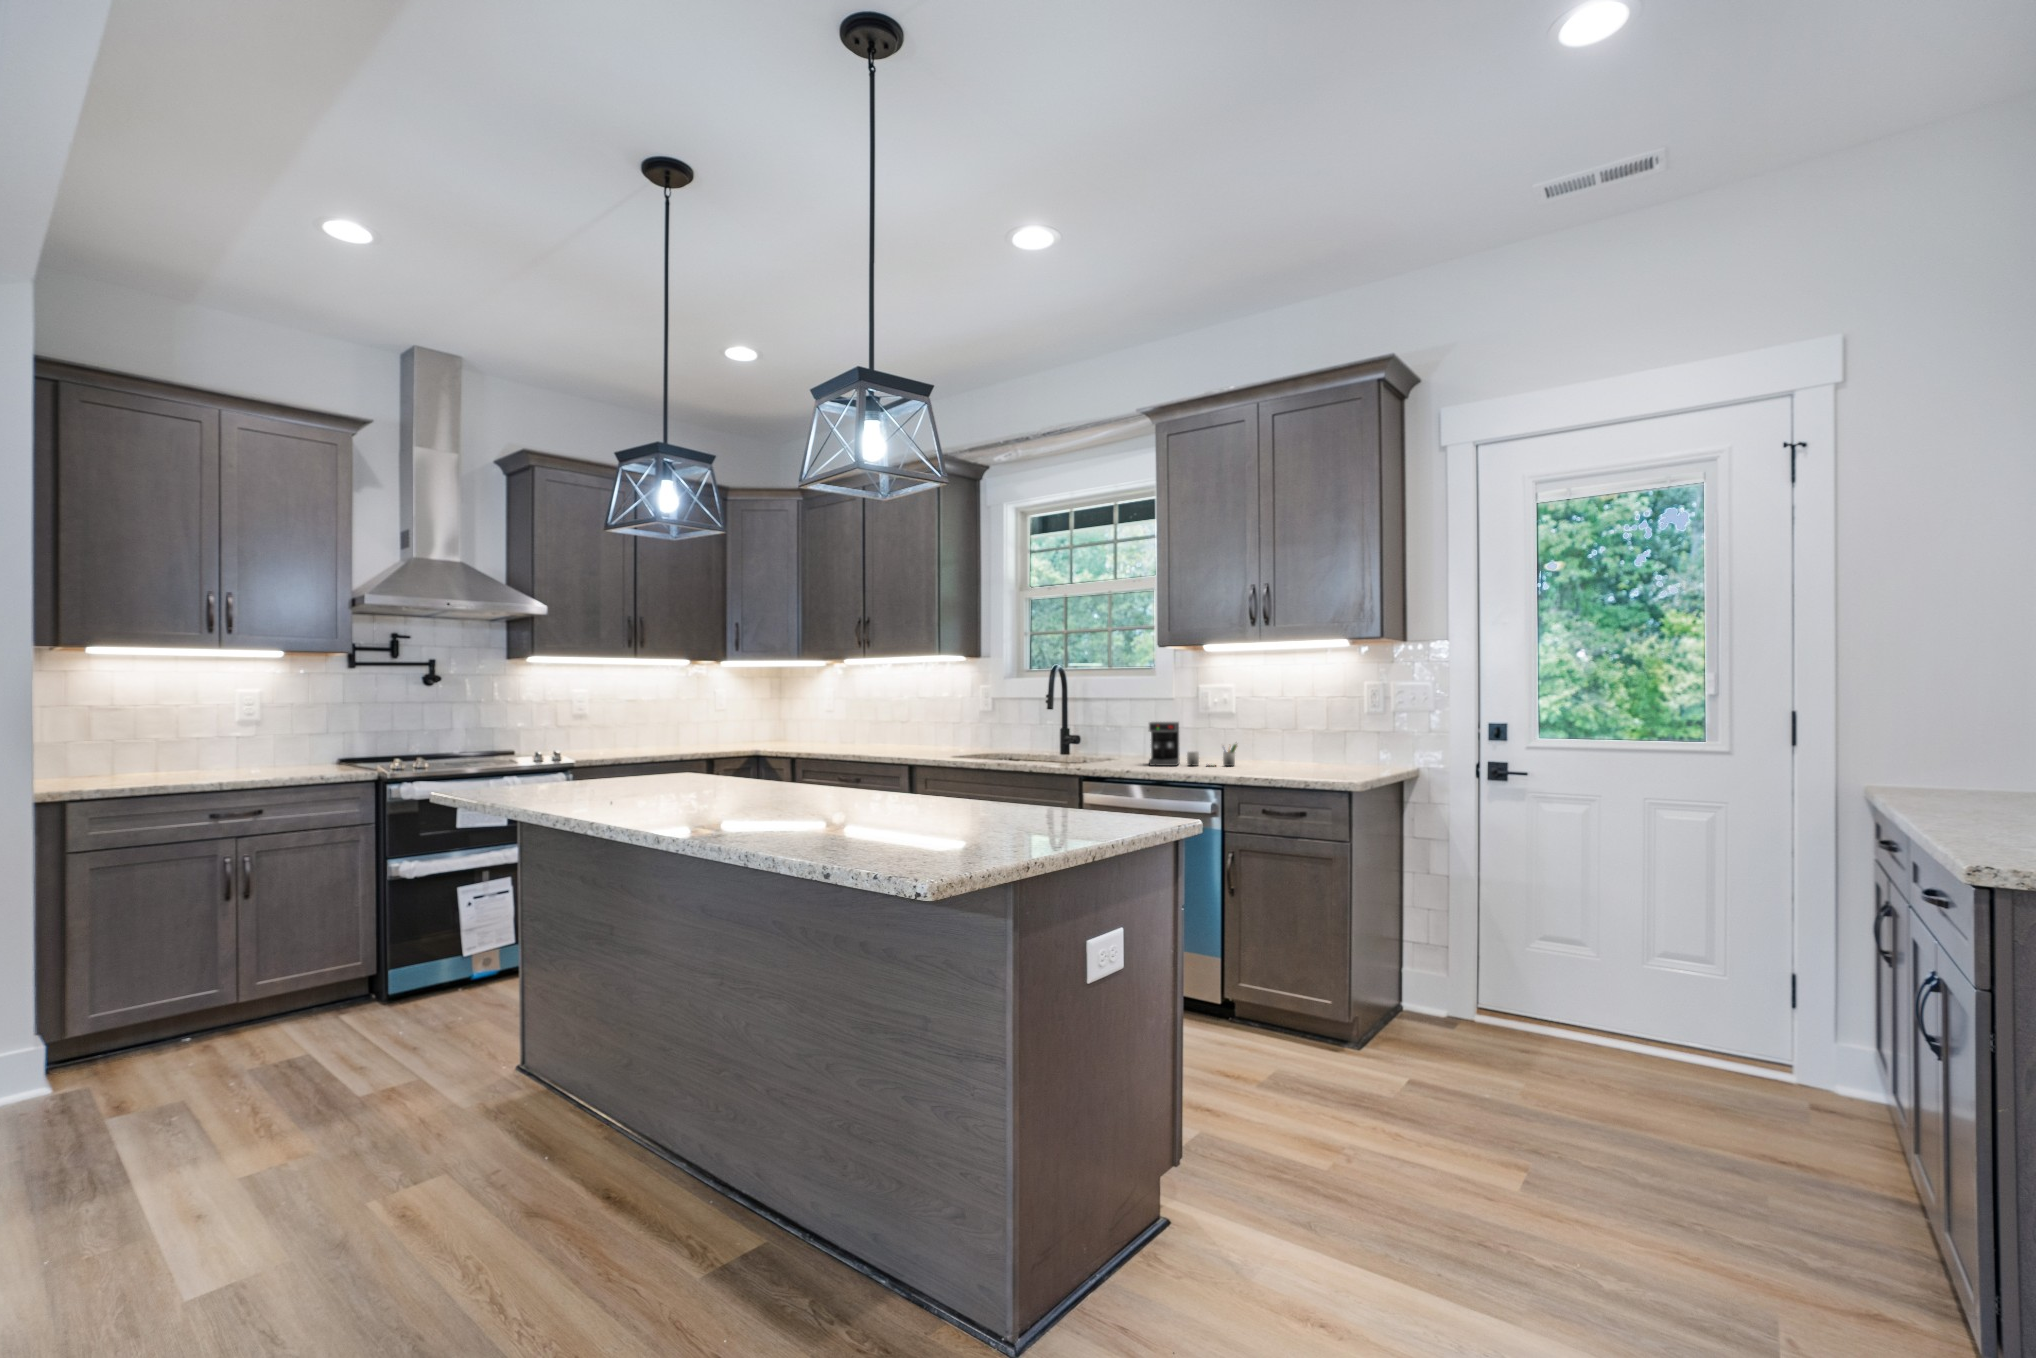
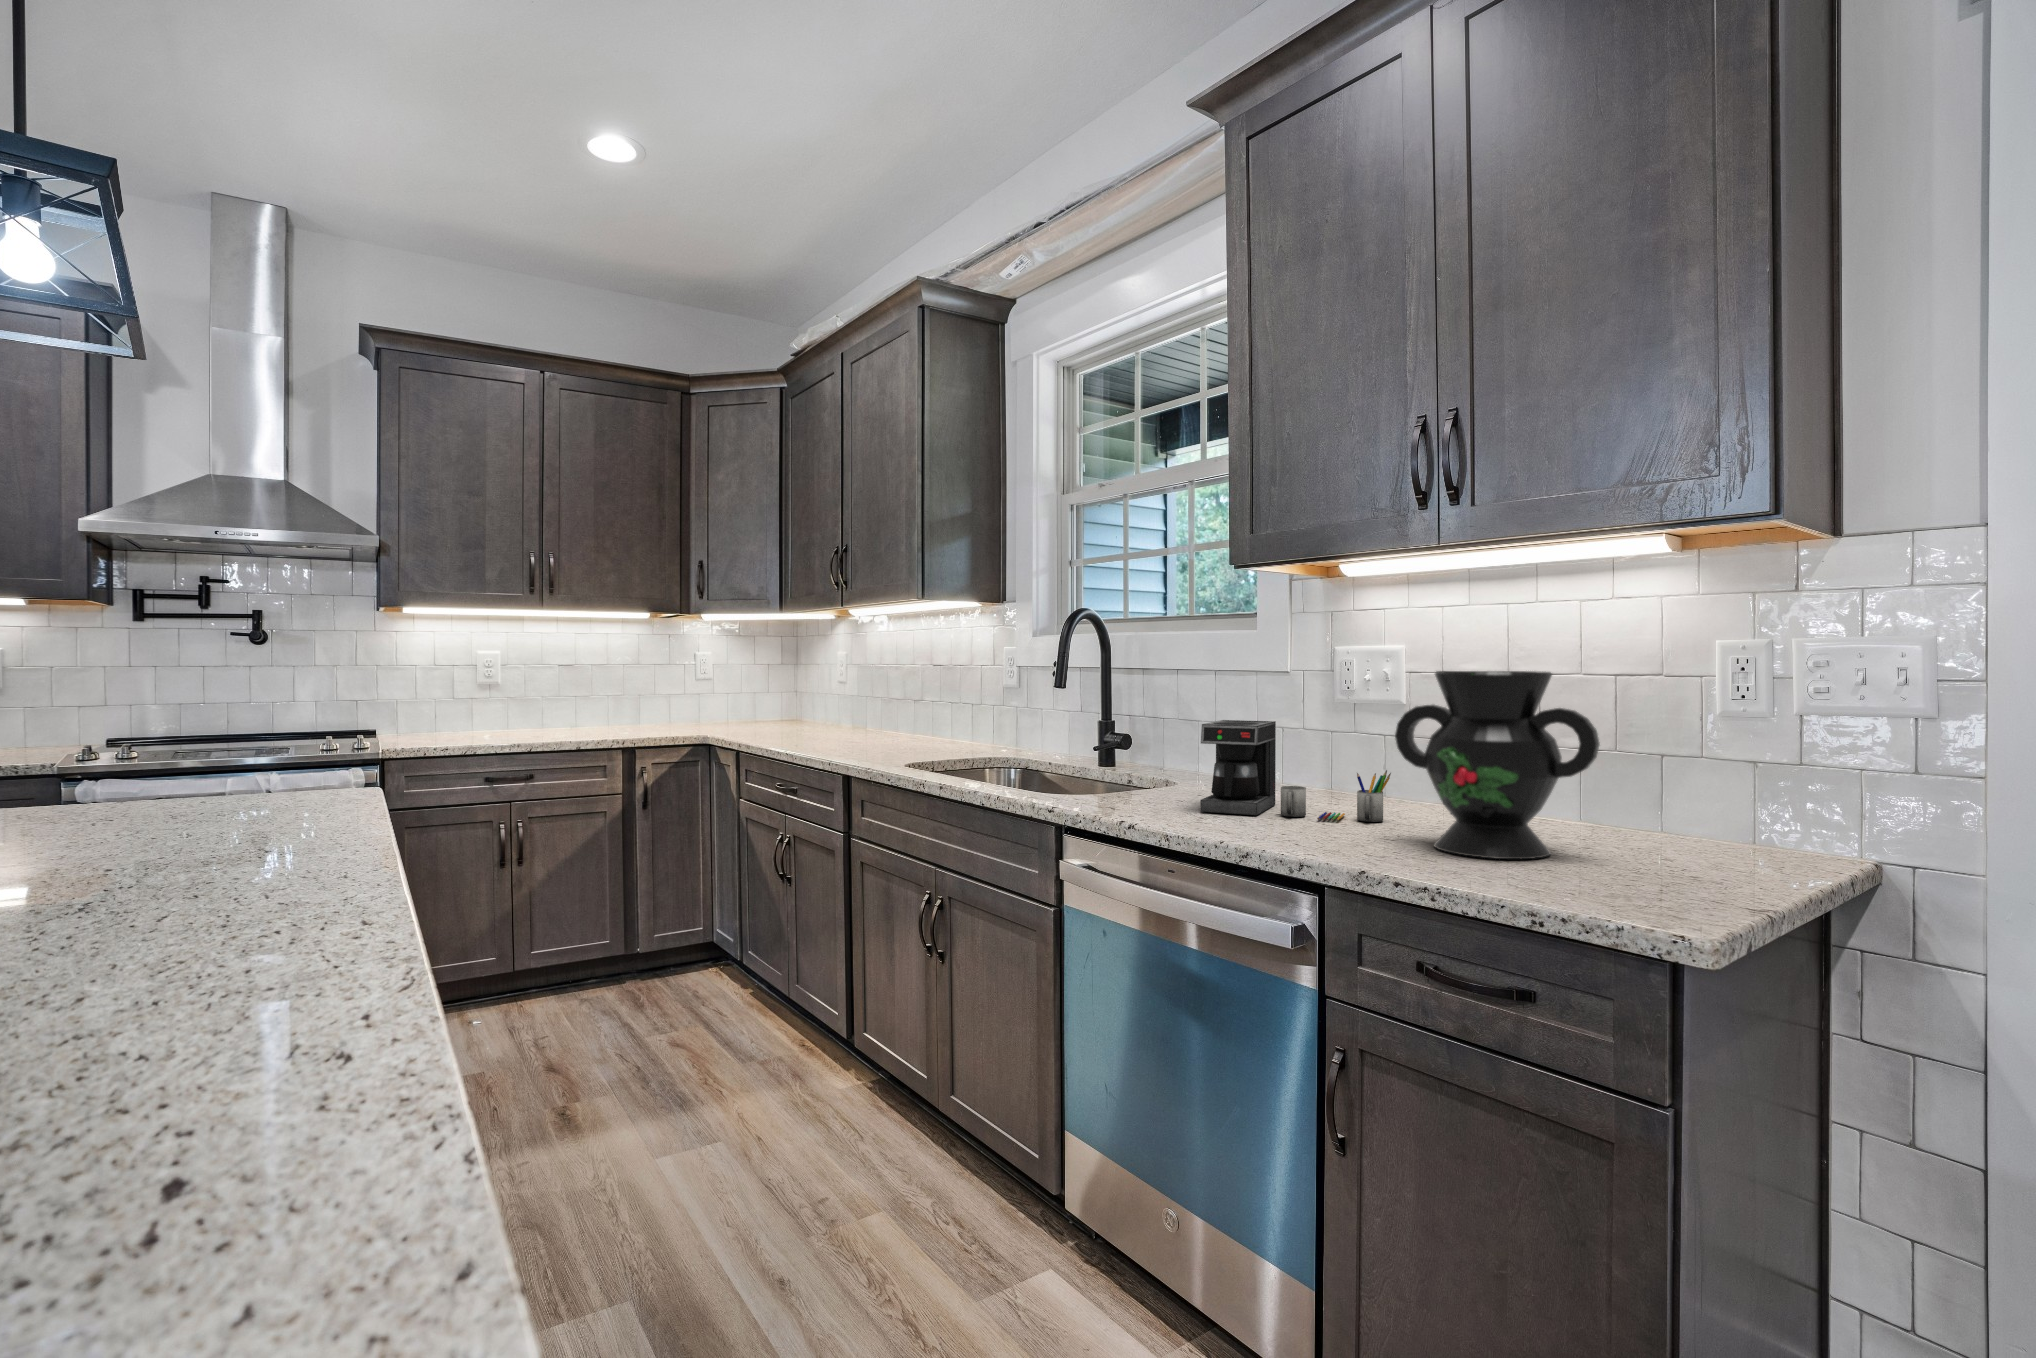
decorative vase: none [1245,694,1327,771] -> present [1395,671,1600,859]

